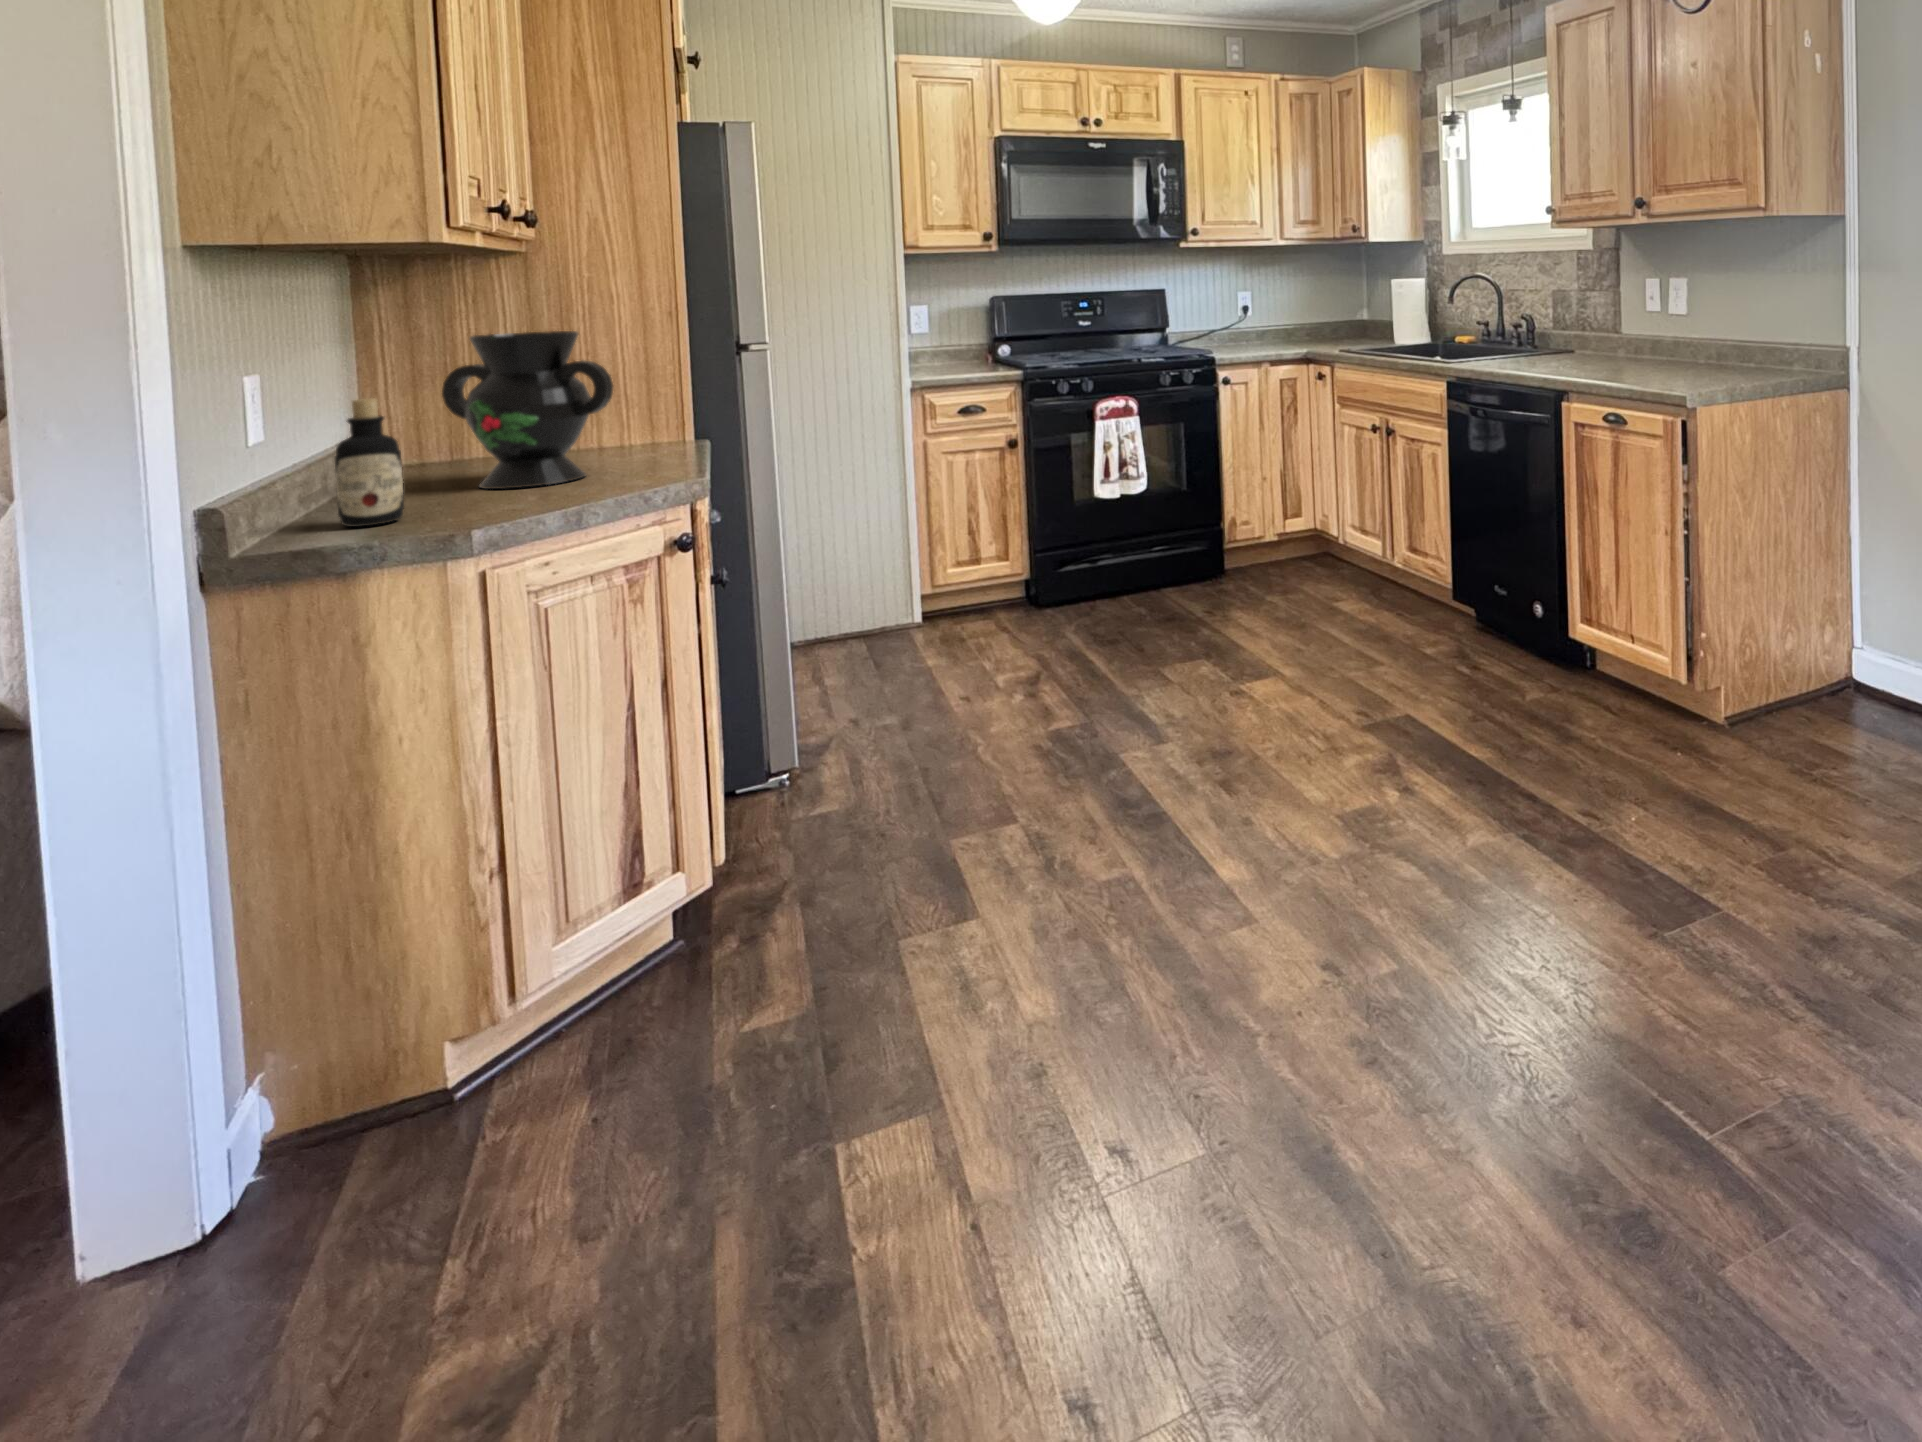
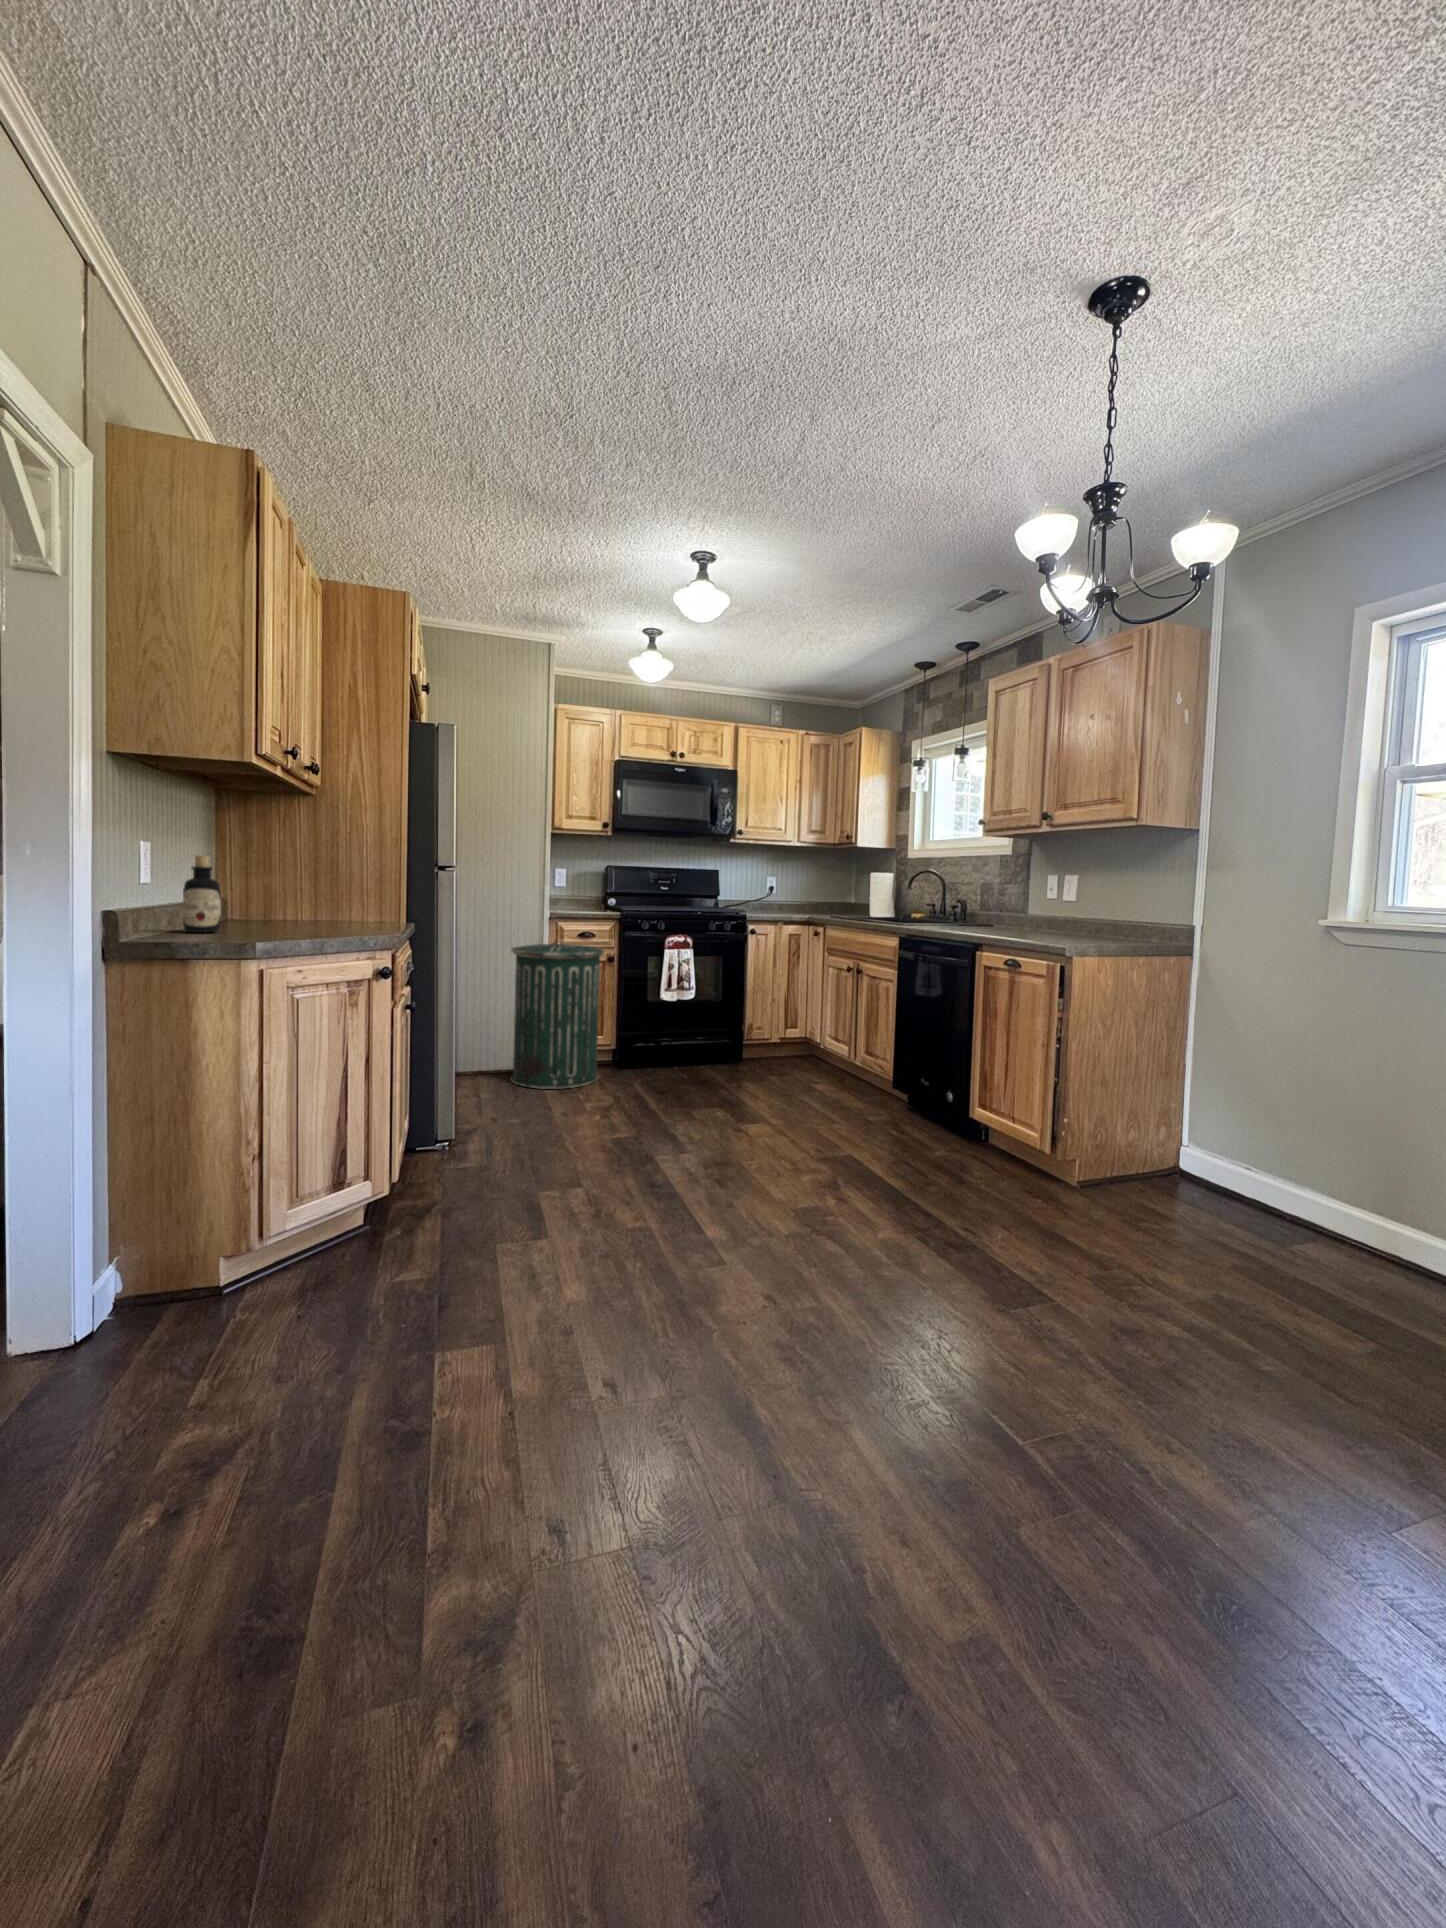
decorative vase: present [442,331,613,489] -> none [254,832,351,927]
trash can: none [858,426,1014,662] -> present [511,941,605,1089]

